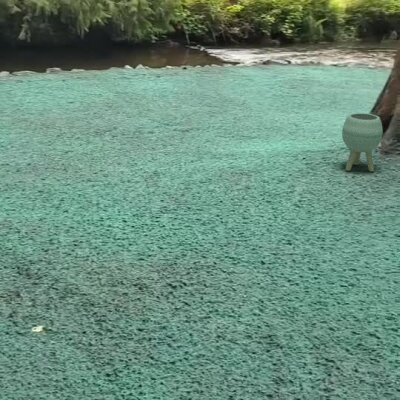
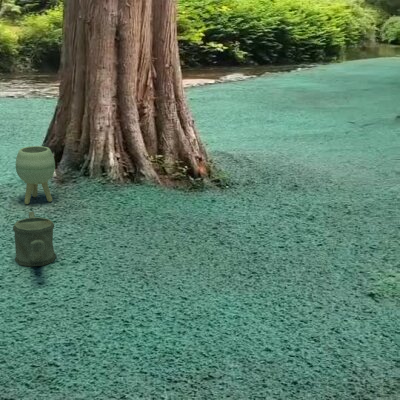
watering can: none [336,178,381,234] -> present [13,212,56,267]

